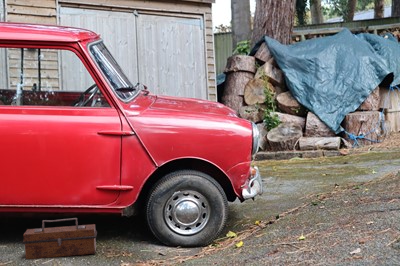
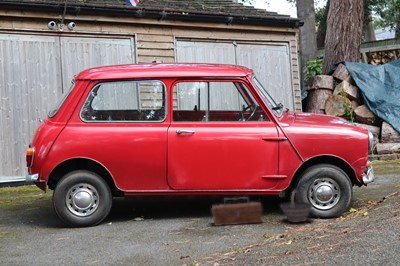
bucket: none [121,207,166,254] -> present [280,189,313,223]

